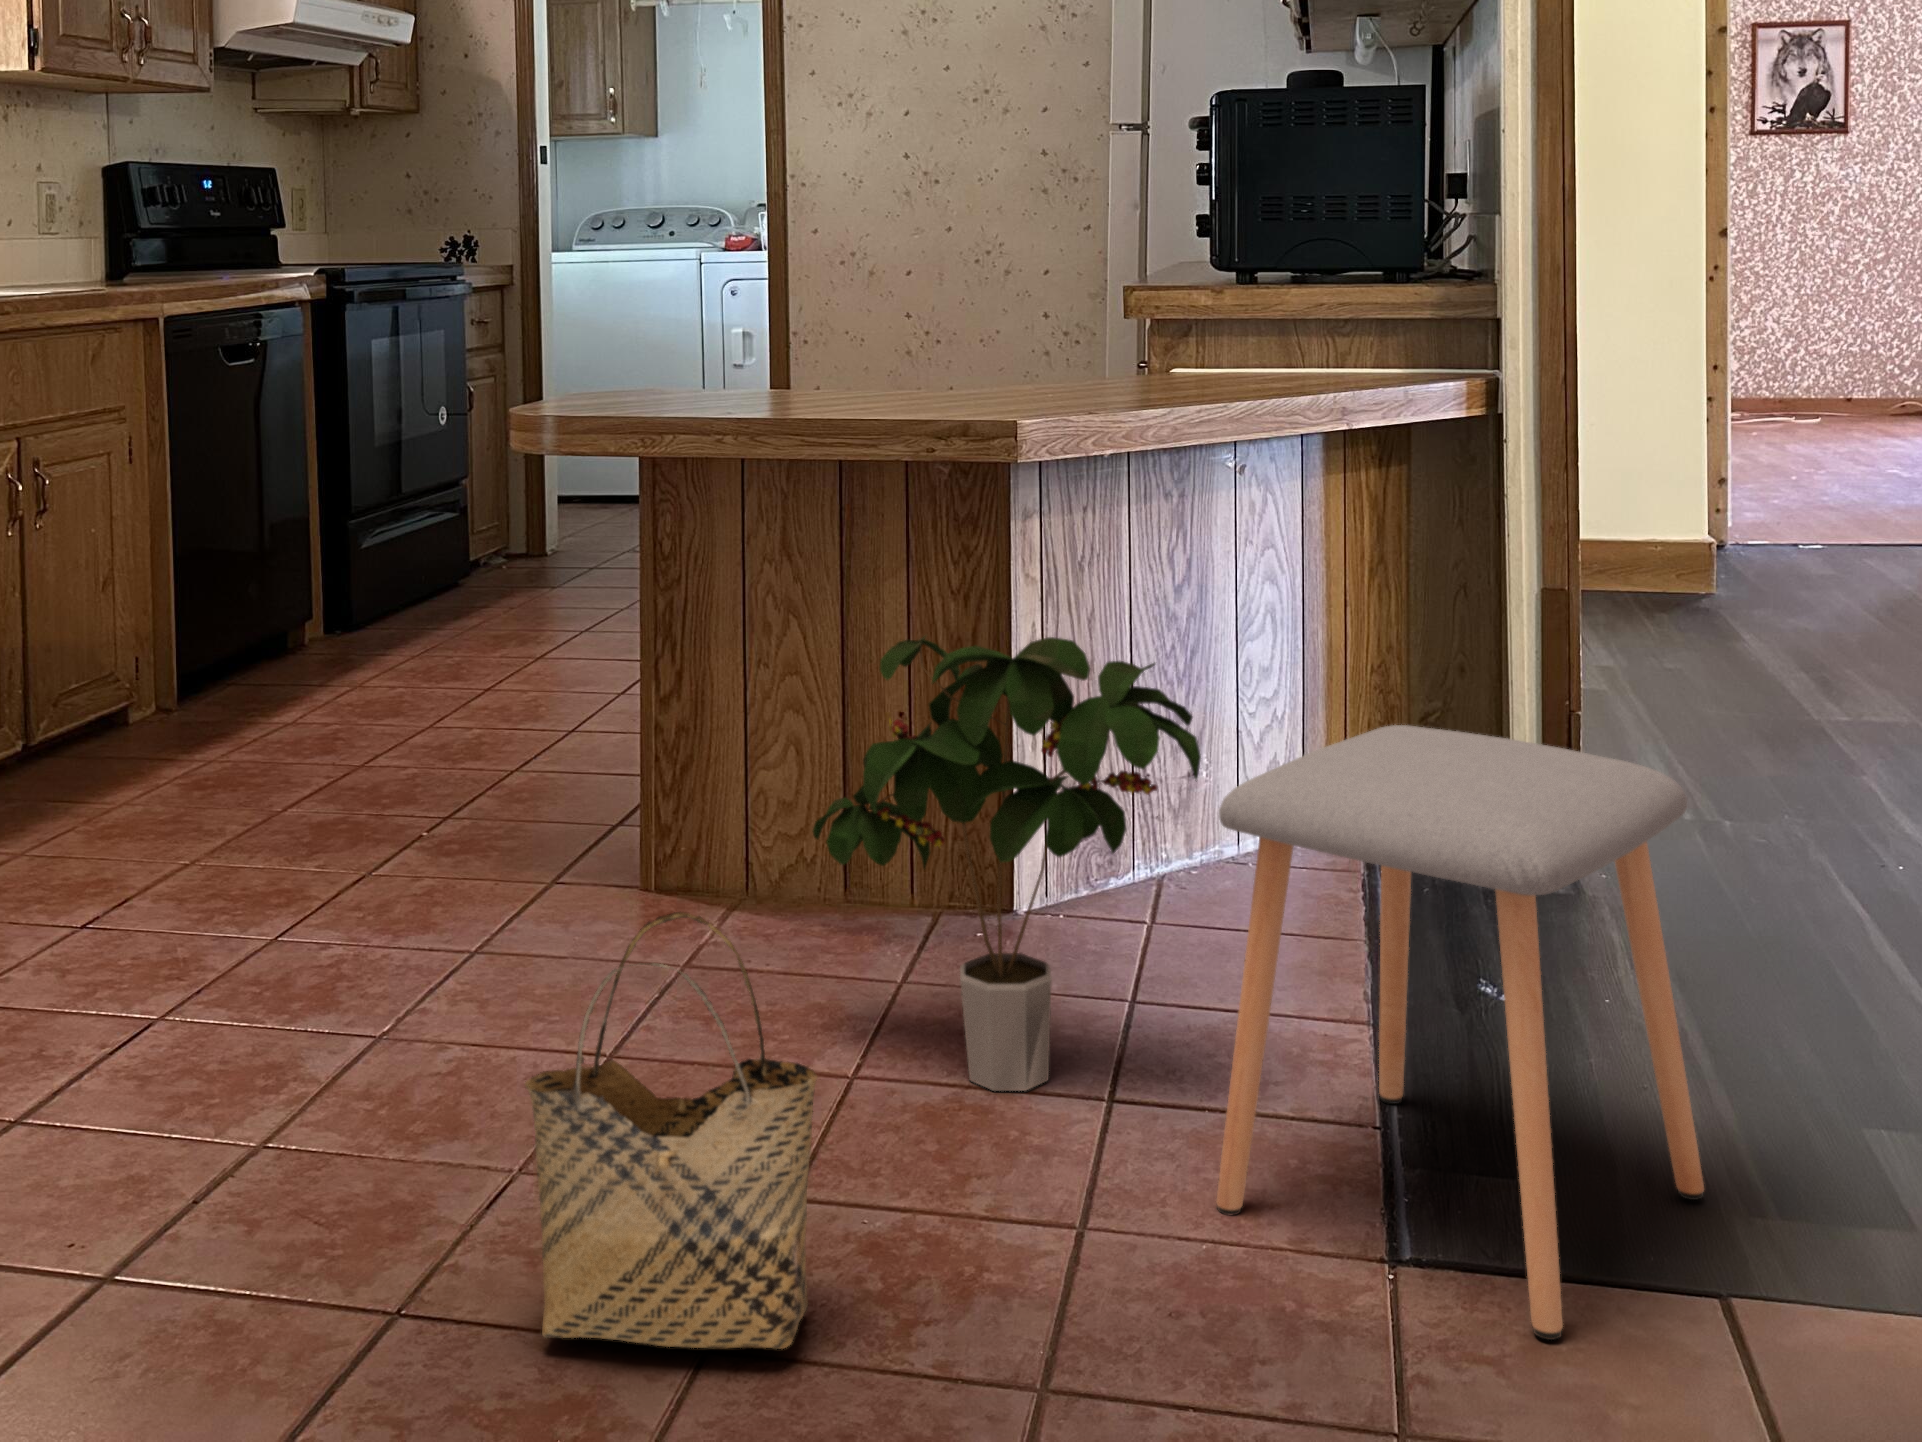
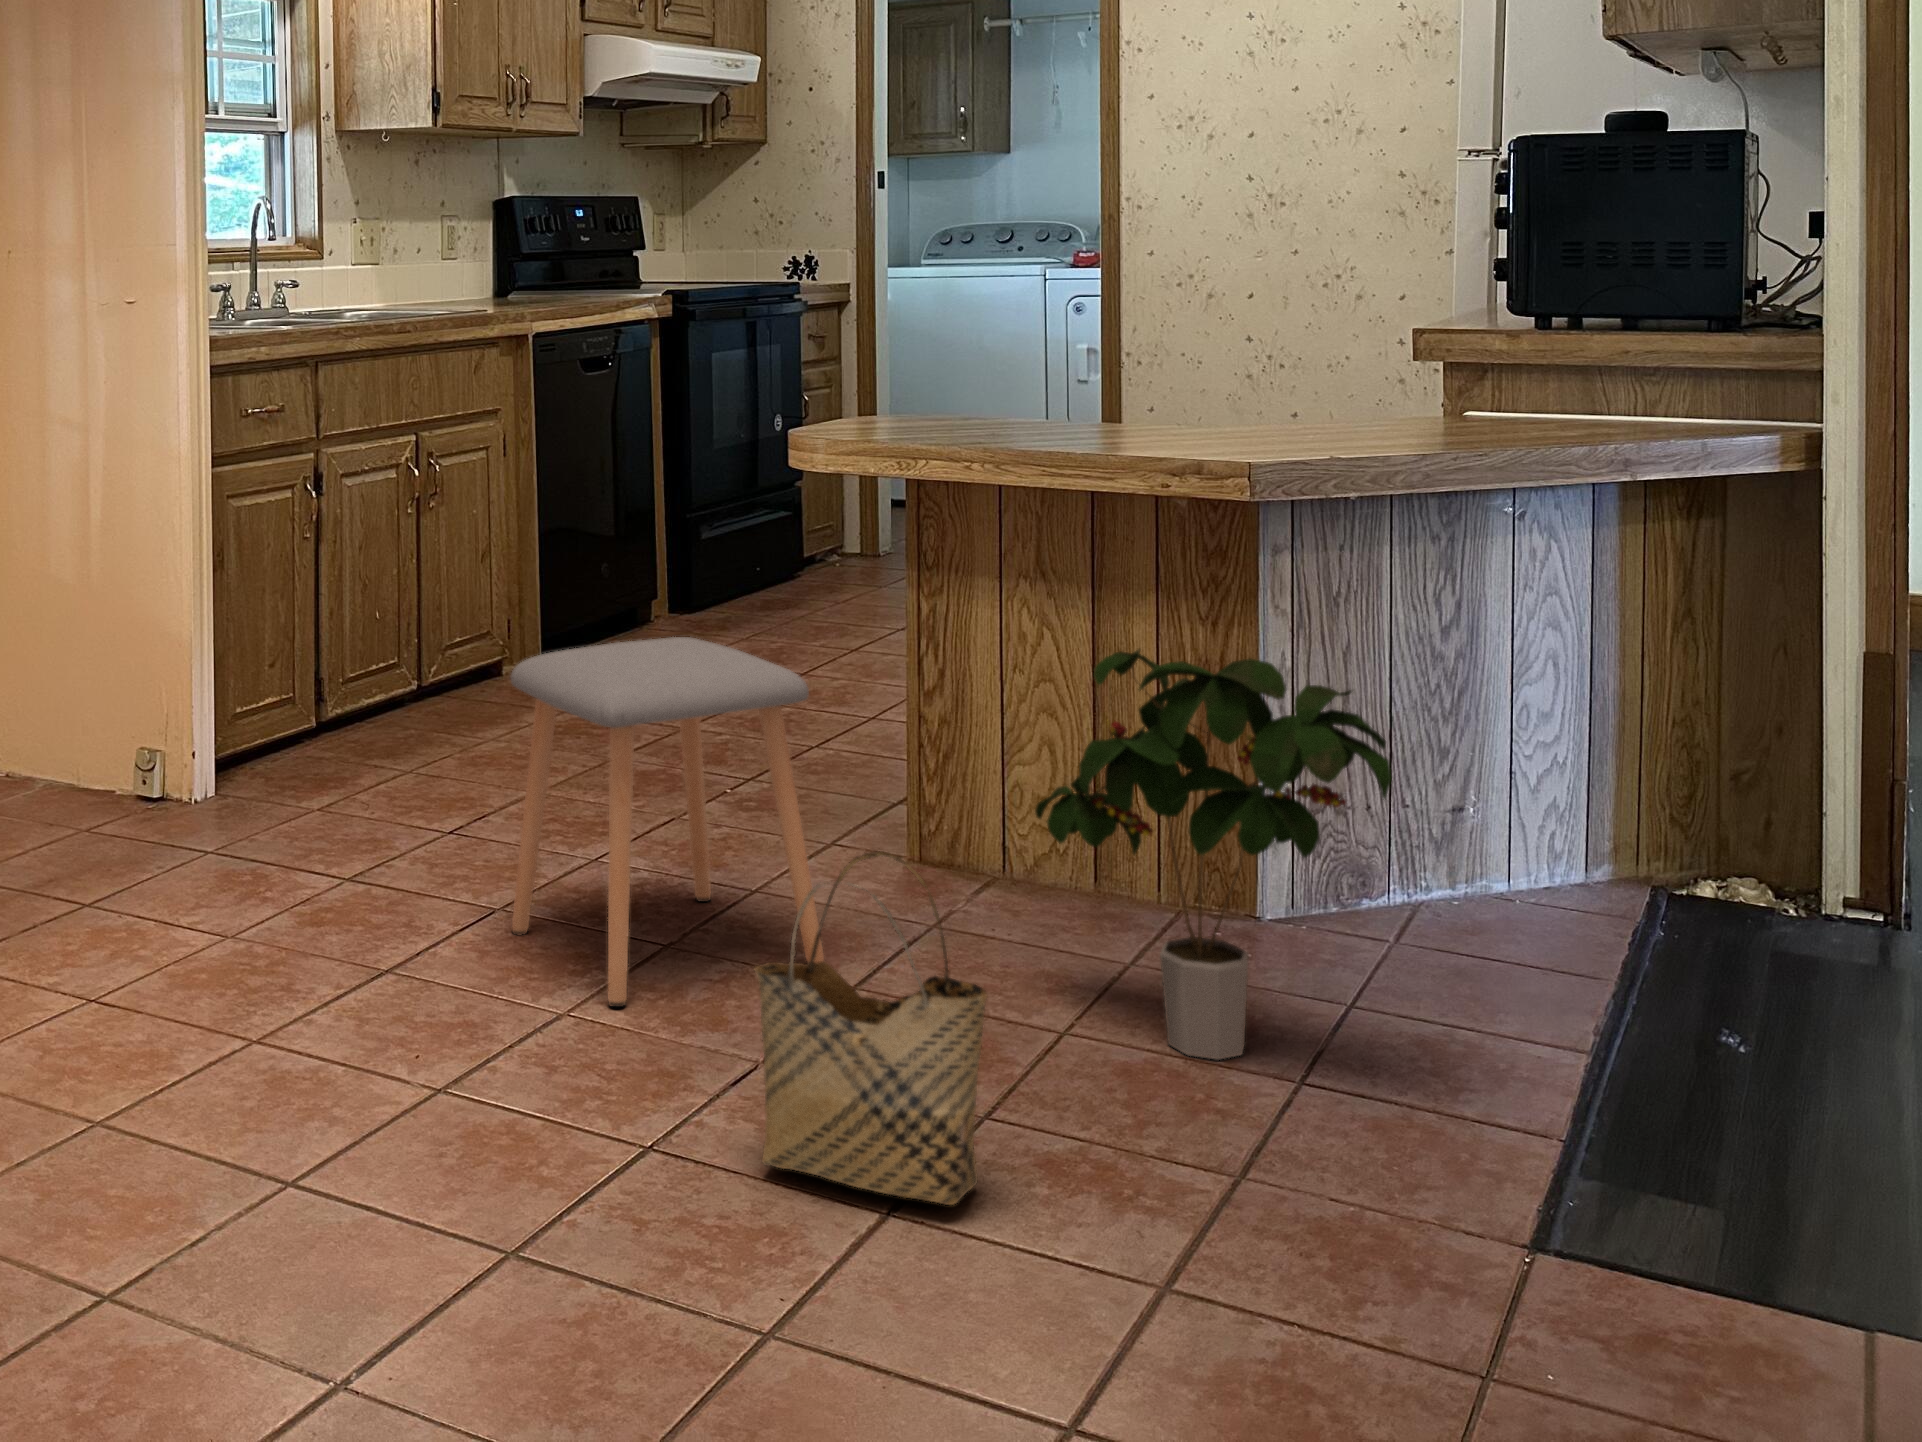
stool: present [1216,725,1704,1340] -> present [511,637,824,1007]

